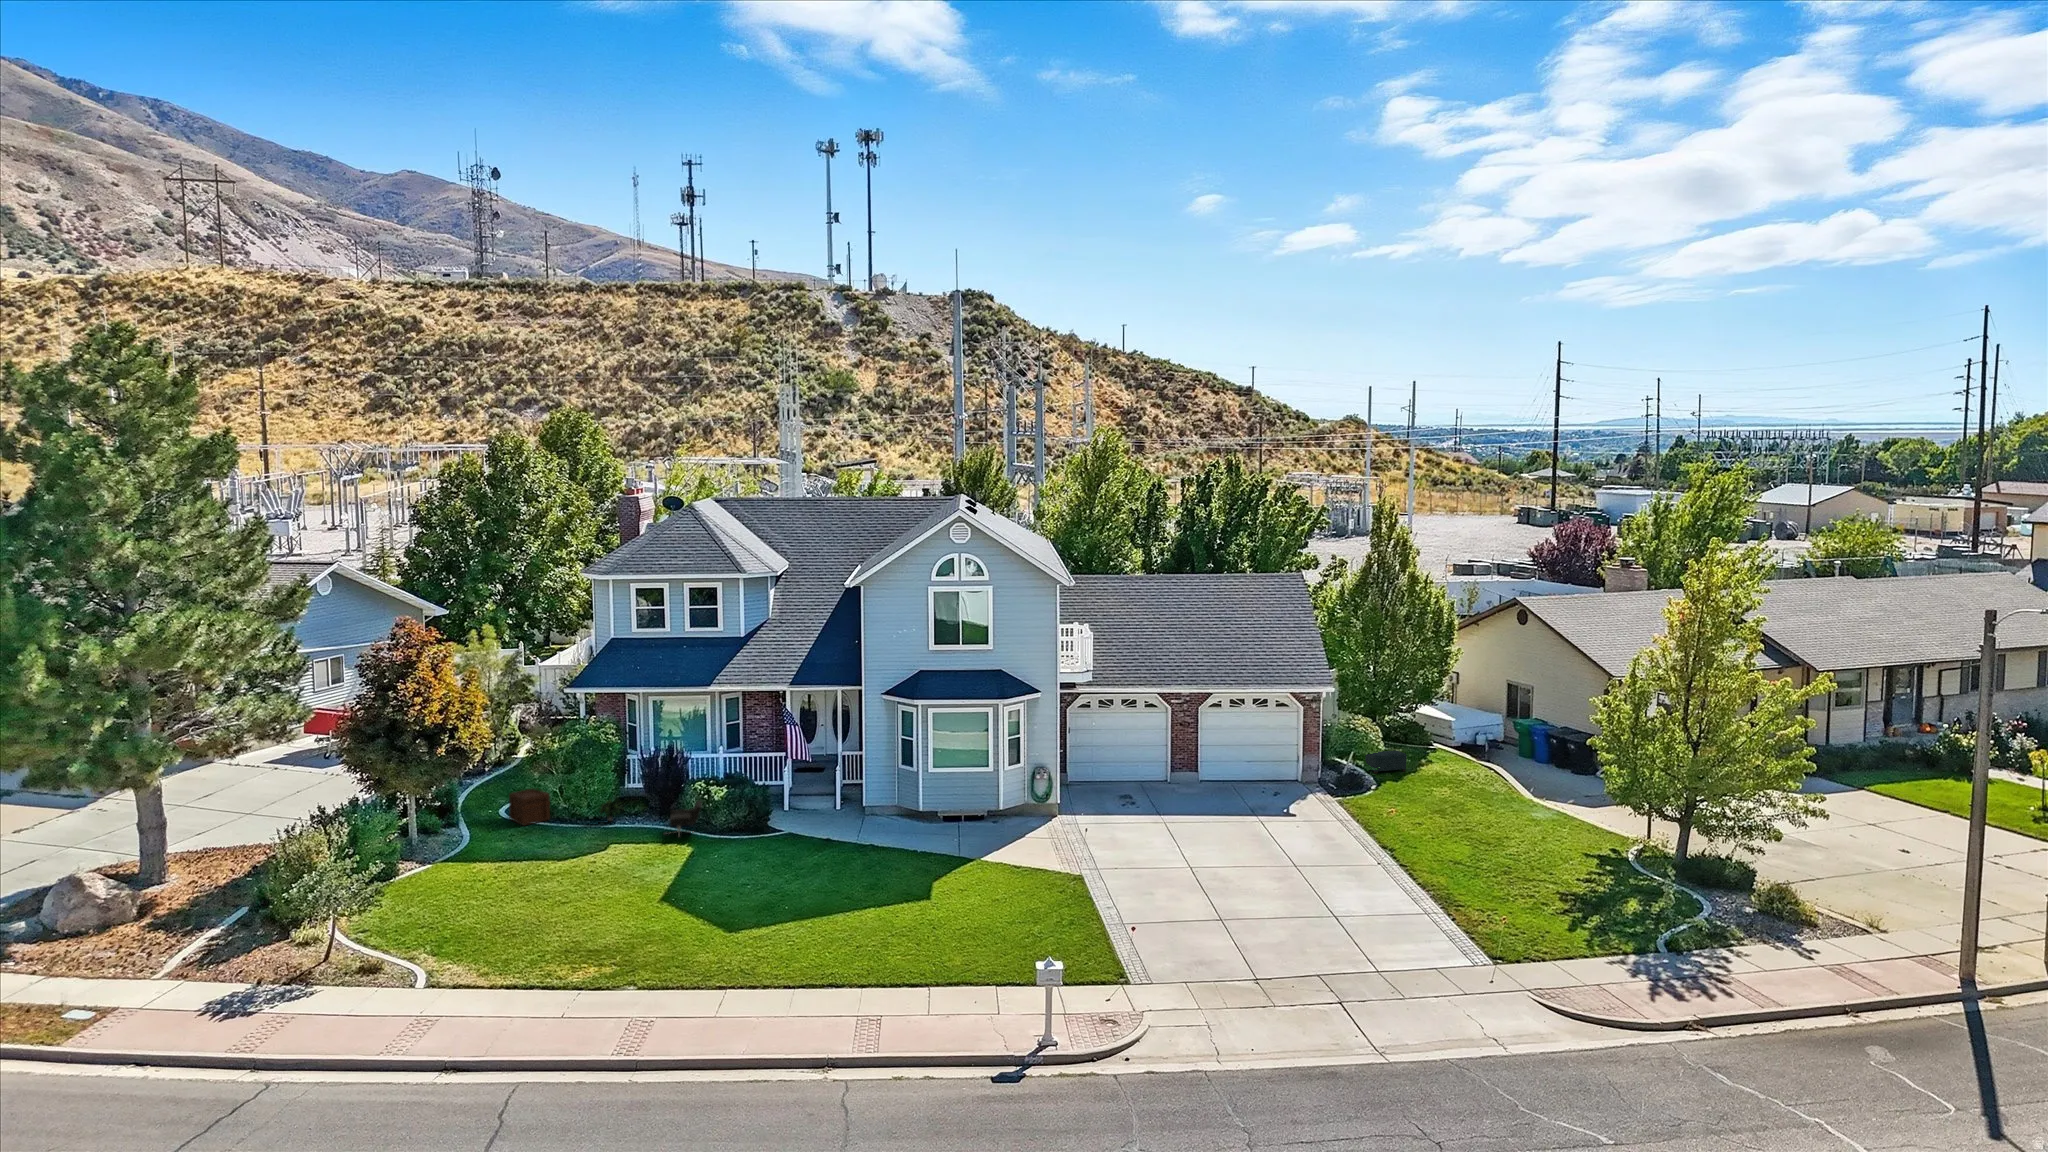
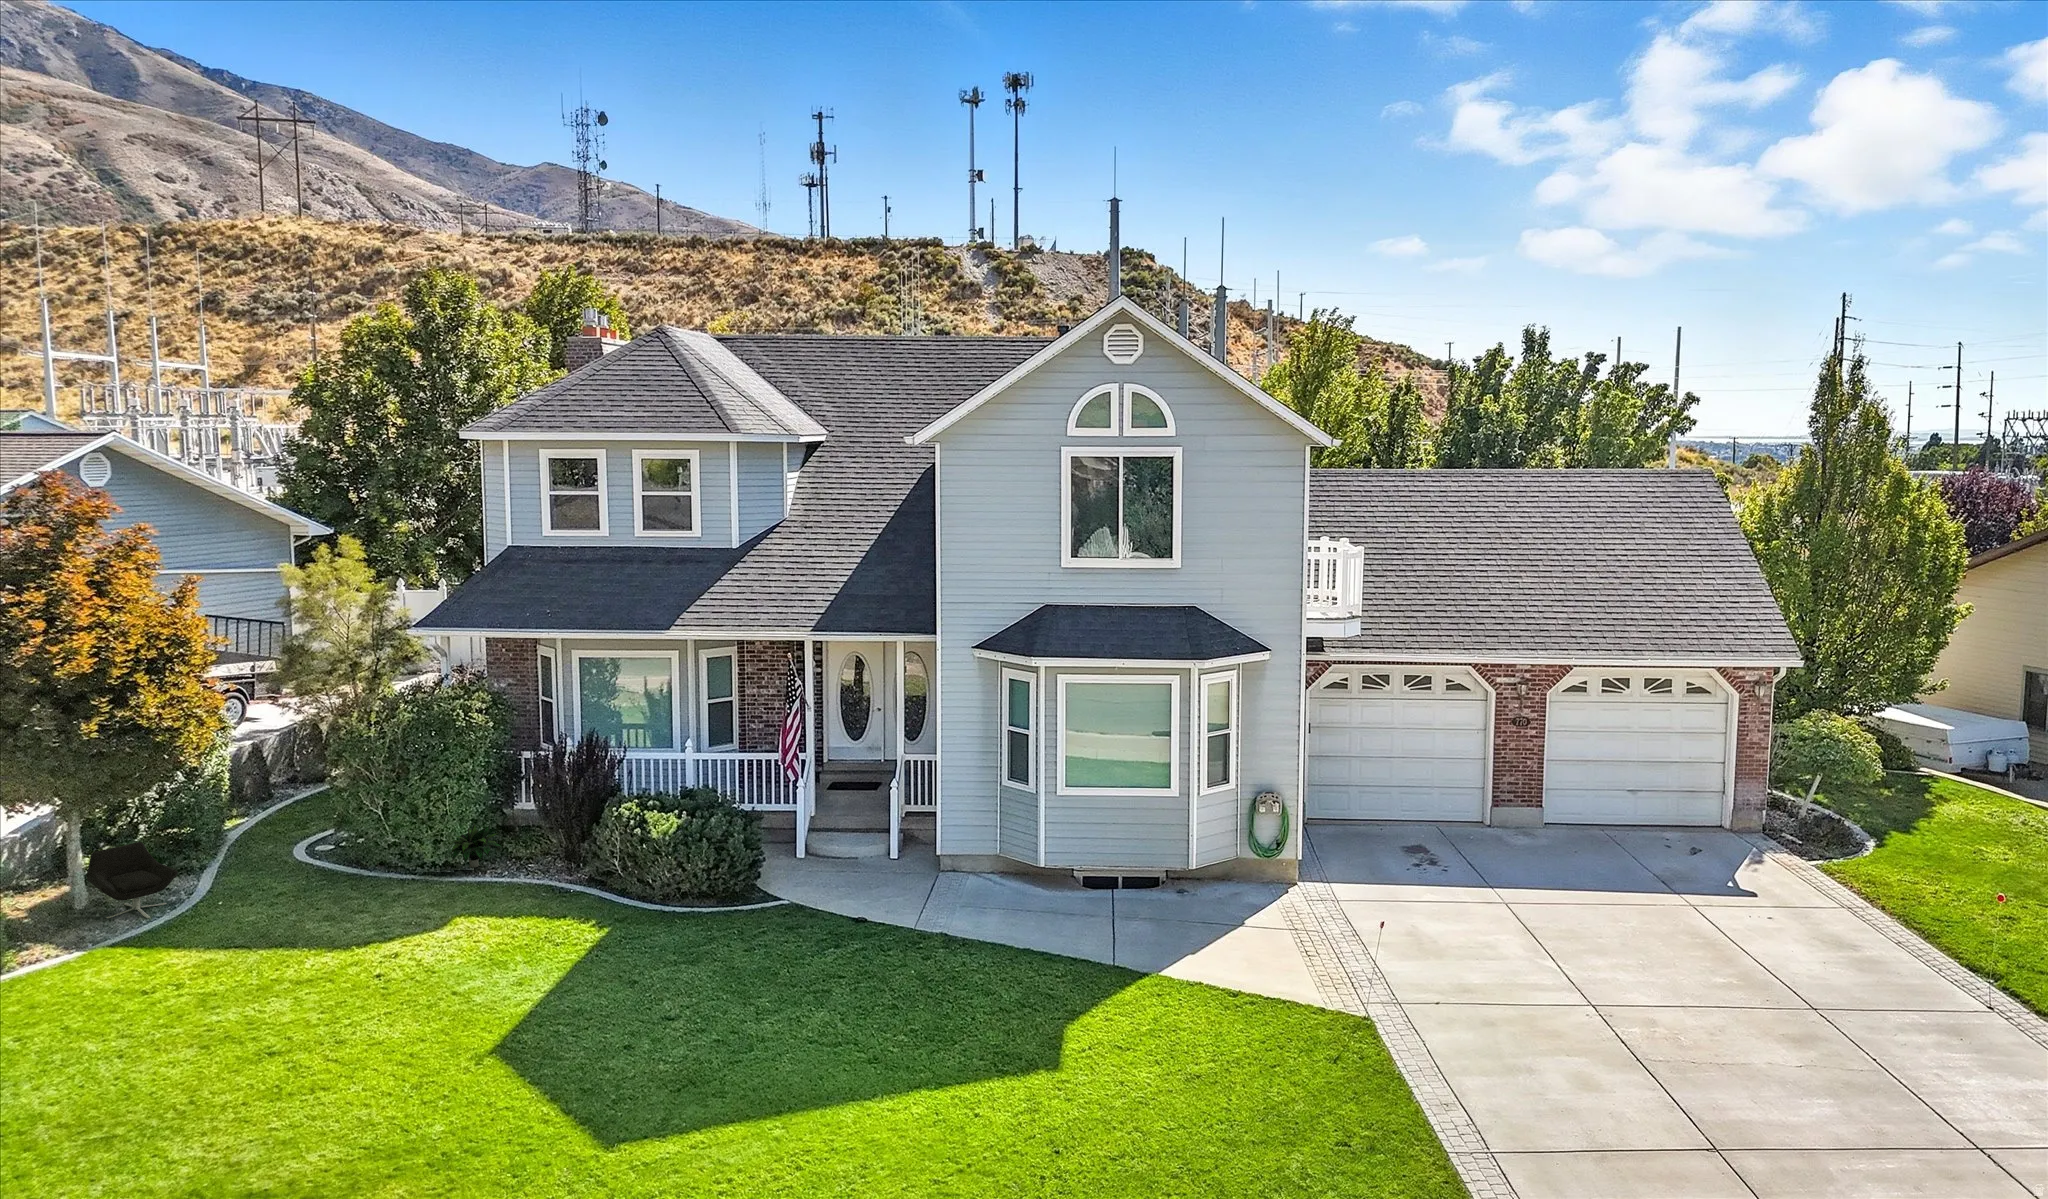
bench: present [1365,751,1407,774] -> none [1832,778,1914,819]
wooden crate: present [509,789,550,825] -> none [295,802,369,872]
lounge chair: present [670,801,702,836] -> present [87,842,178,918]

